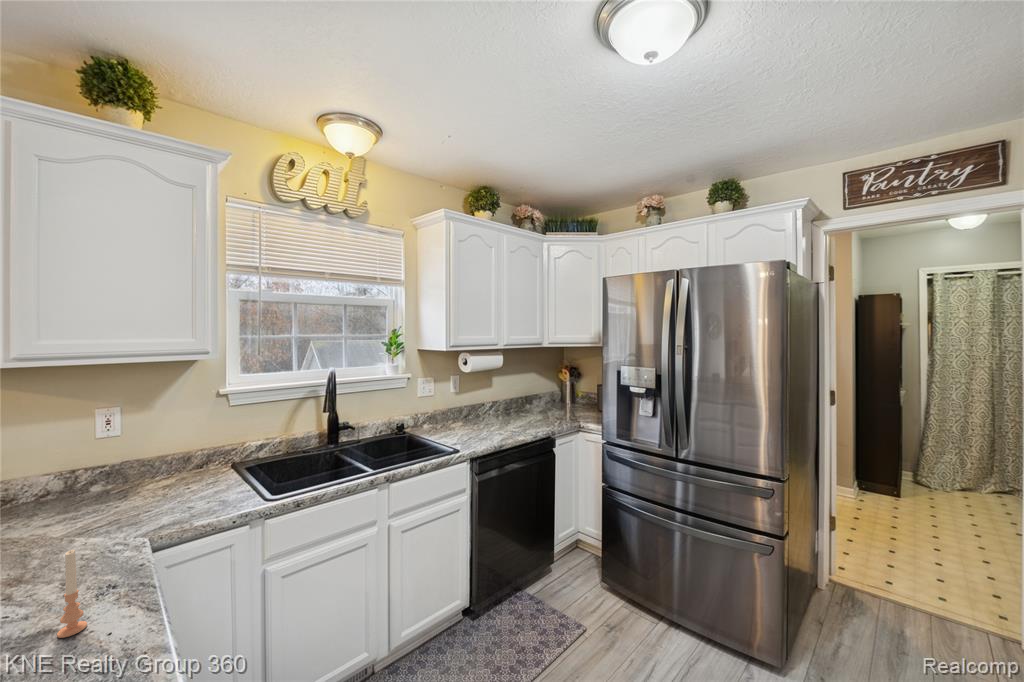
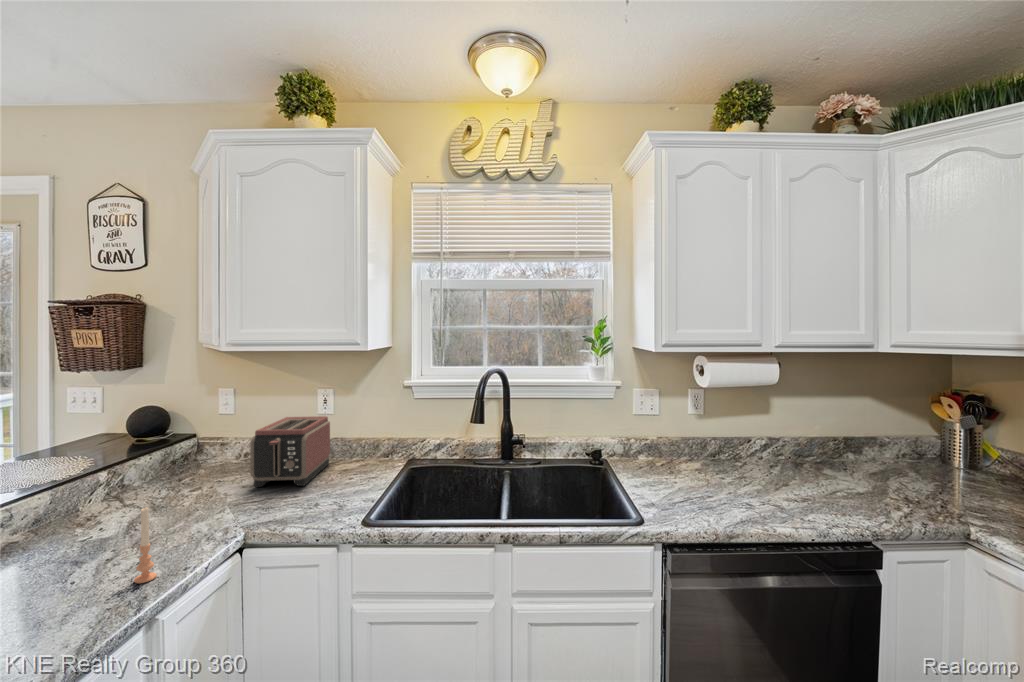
toaster: none [50,437,139,531] -> present [250,416,330,487]

